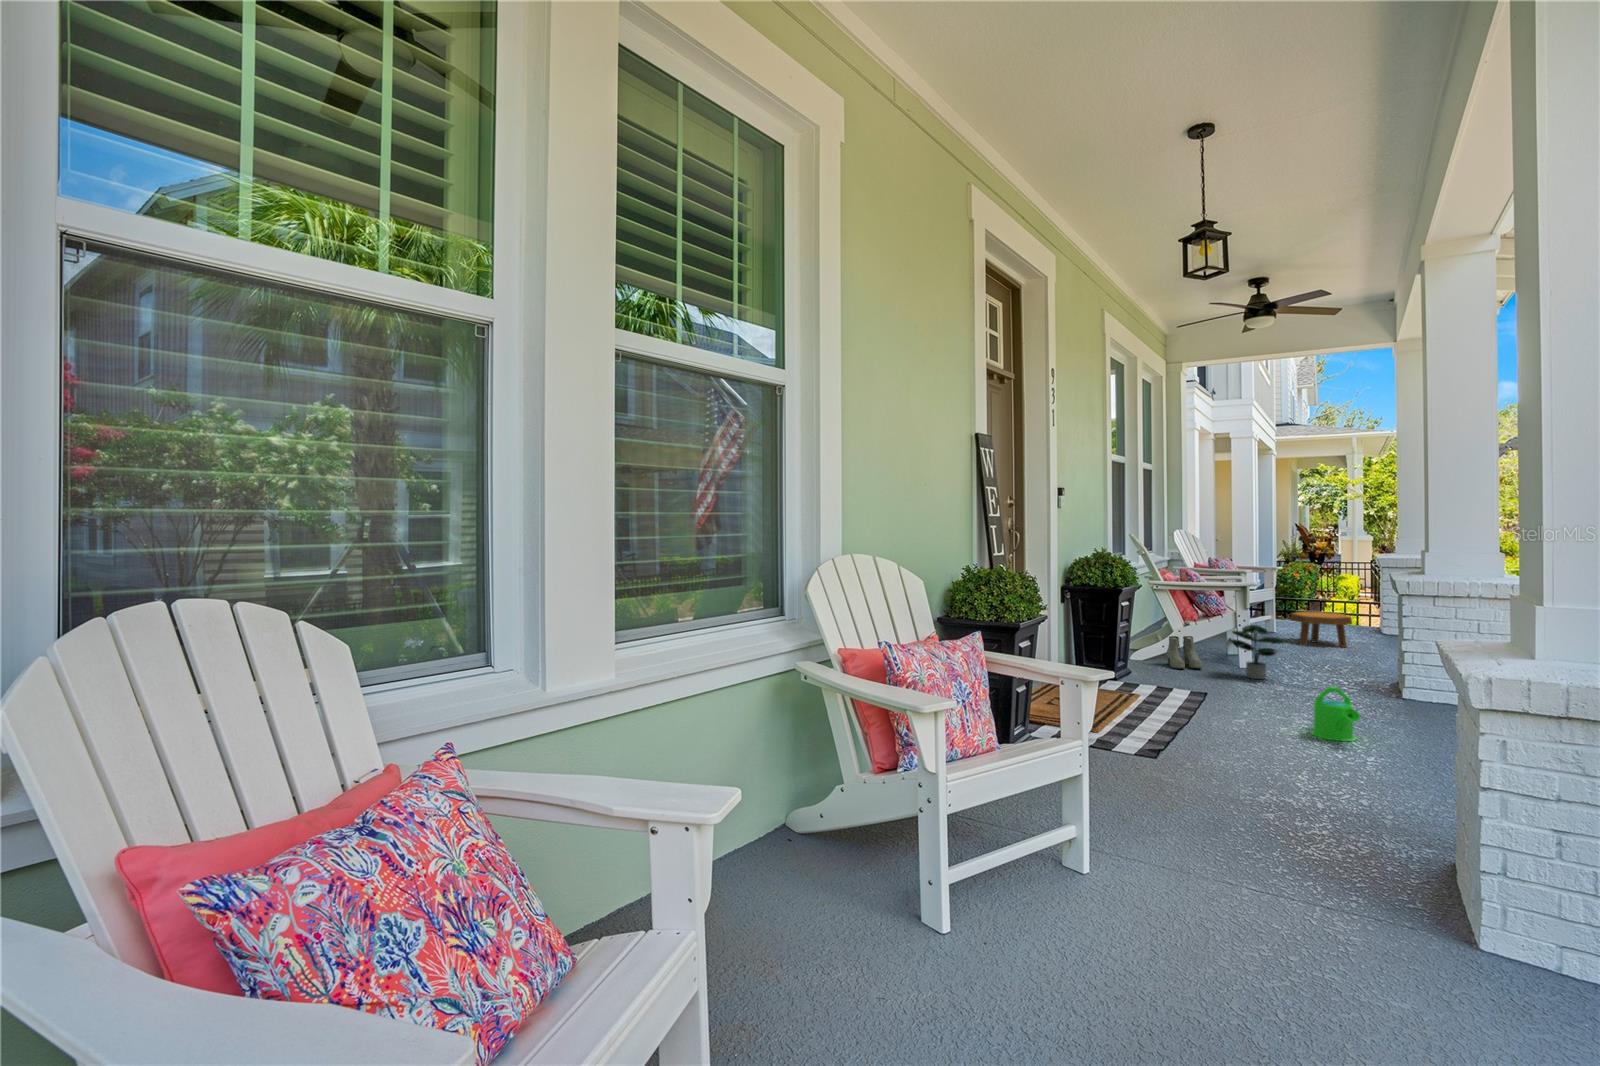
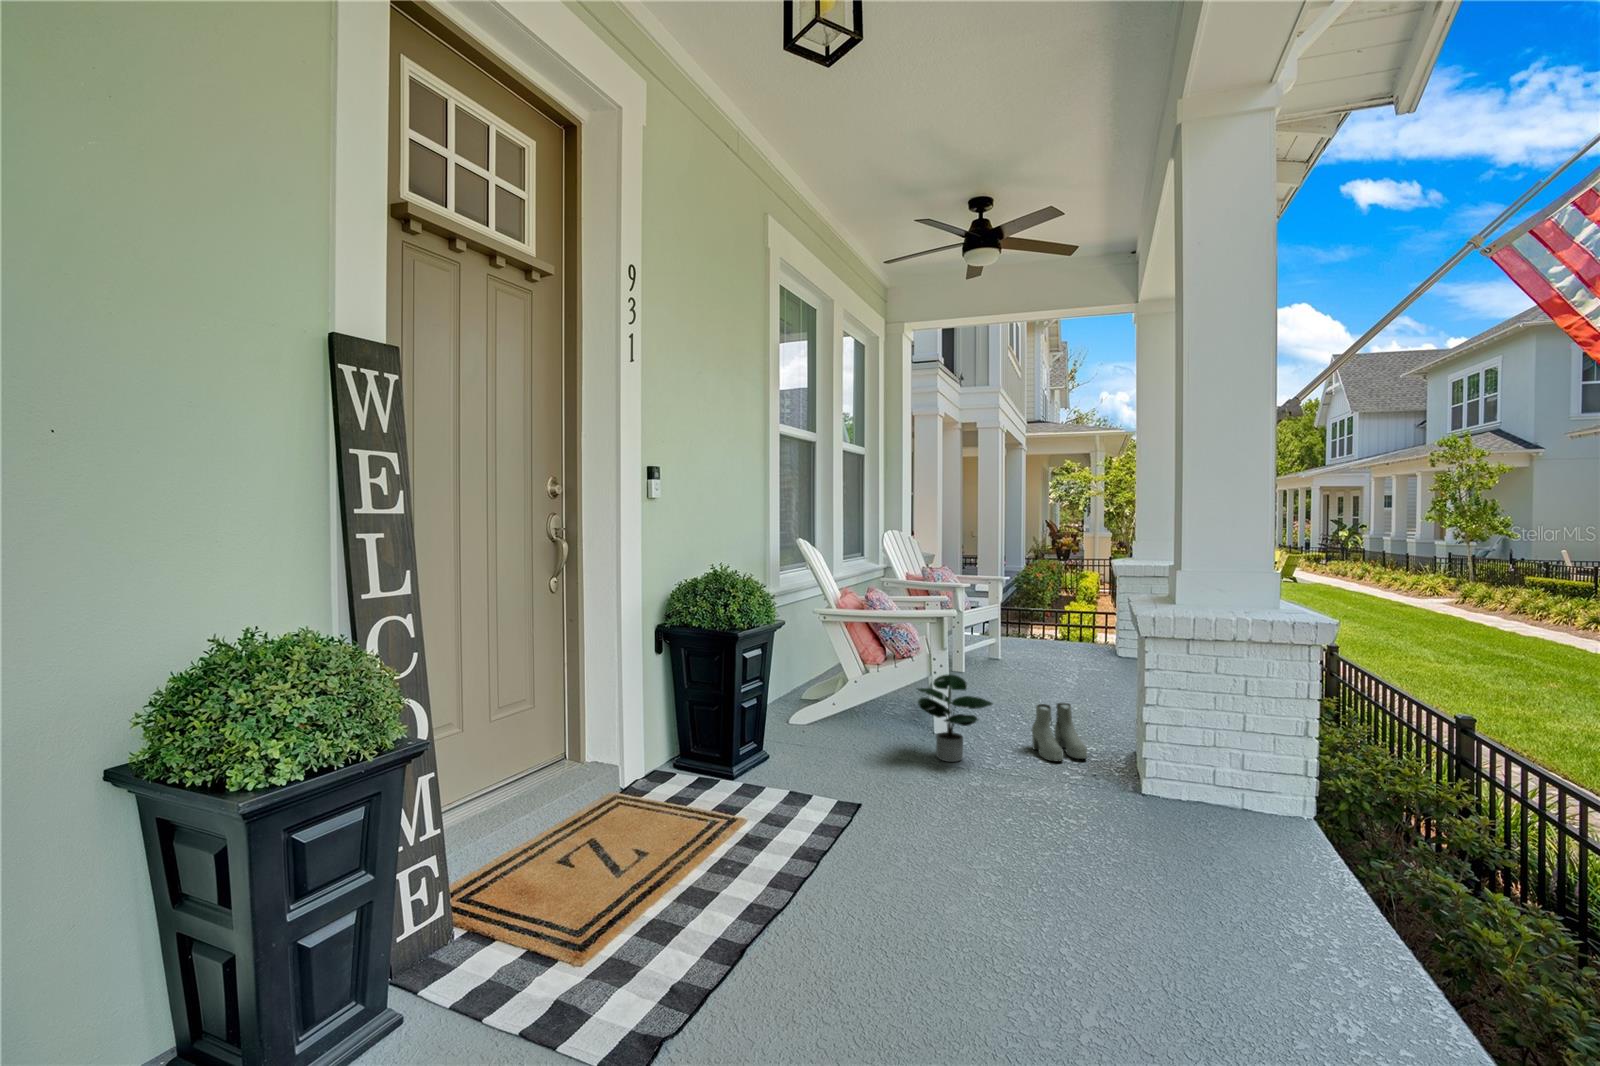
footstool: present [1290,612,1352,648] -> none [1016,633,1085,681]
boots: present [1167,636,1202,669] -> present [1032,703,1087,762]
watering can: present [1311,686,1360,741] -> none [987,854,1071,979]

